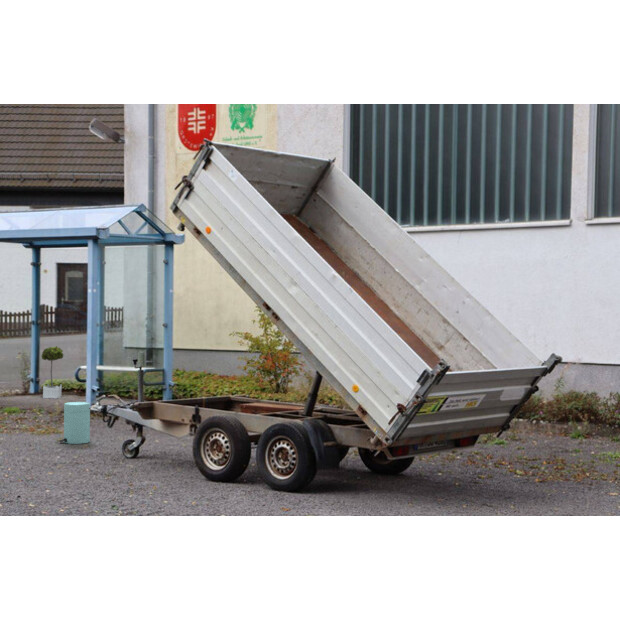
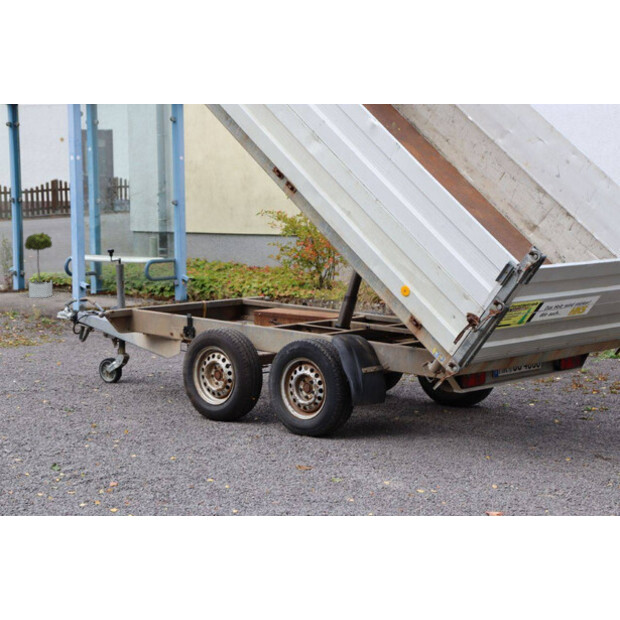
trash can: present [59,402,90,444] -> none [23,306,64,362]

